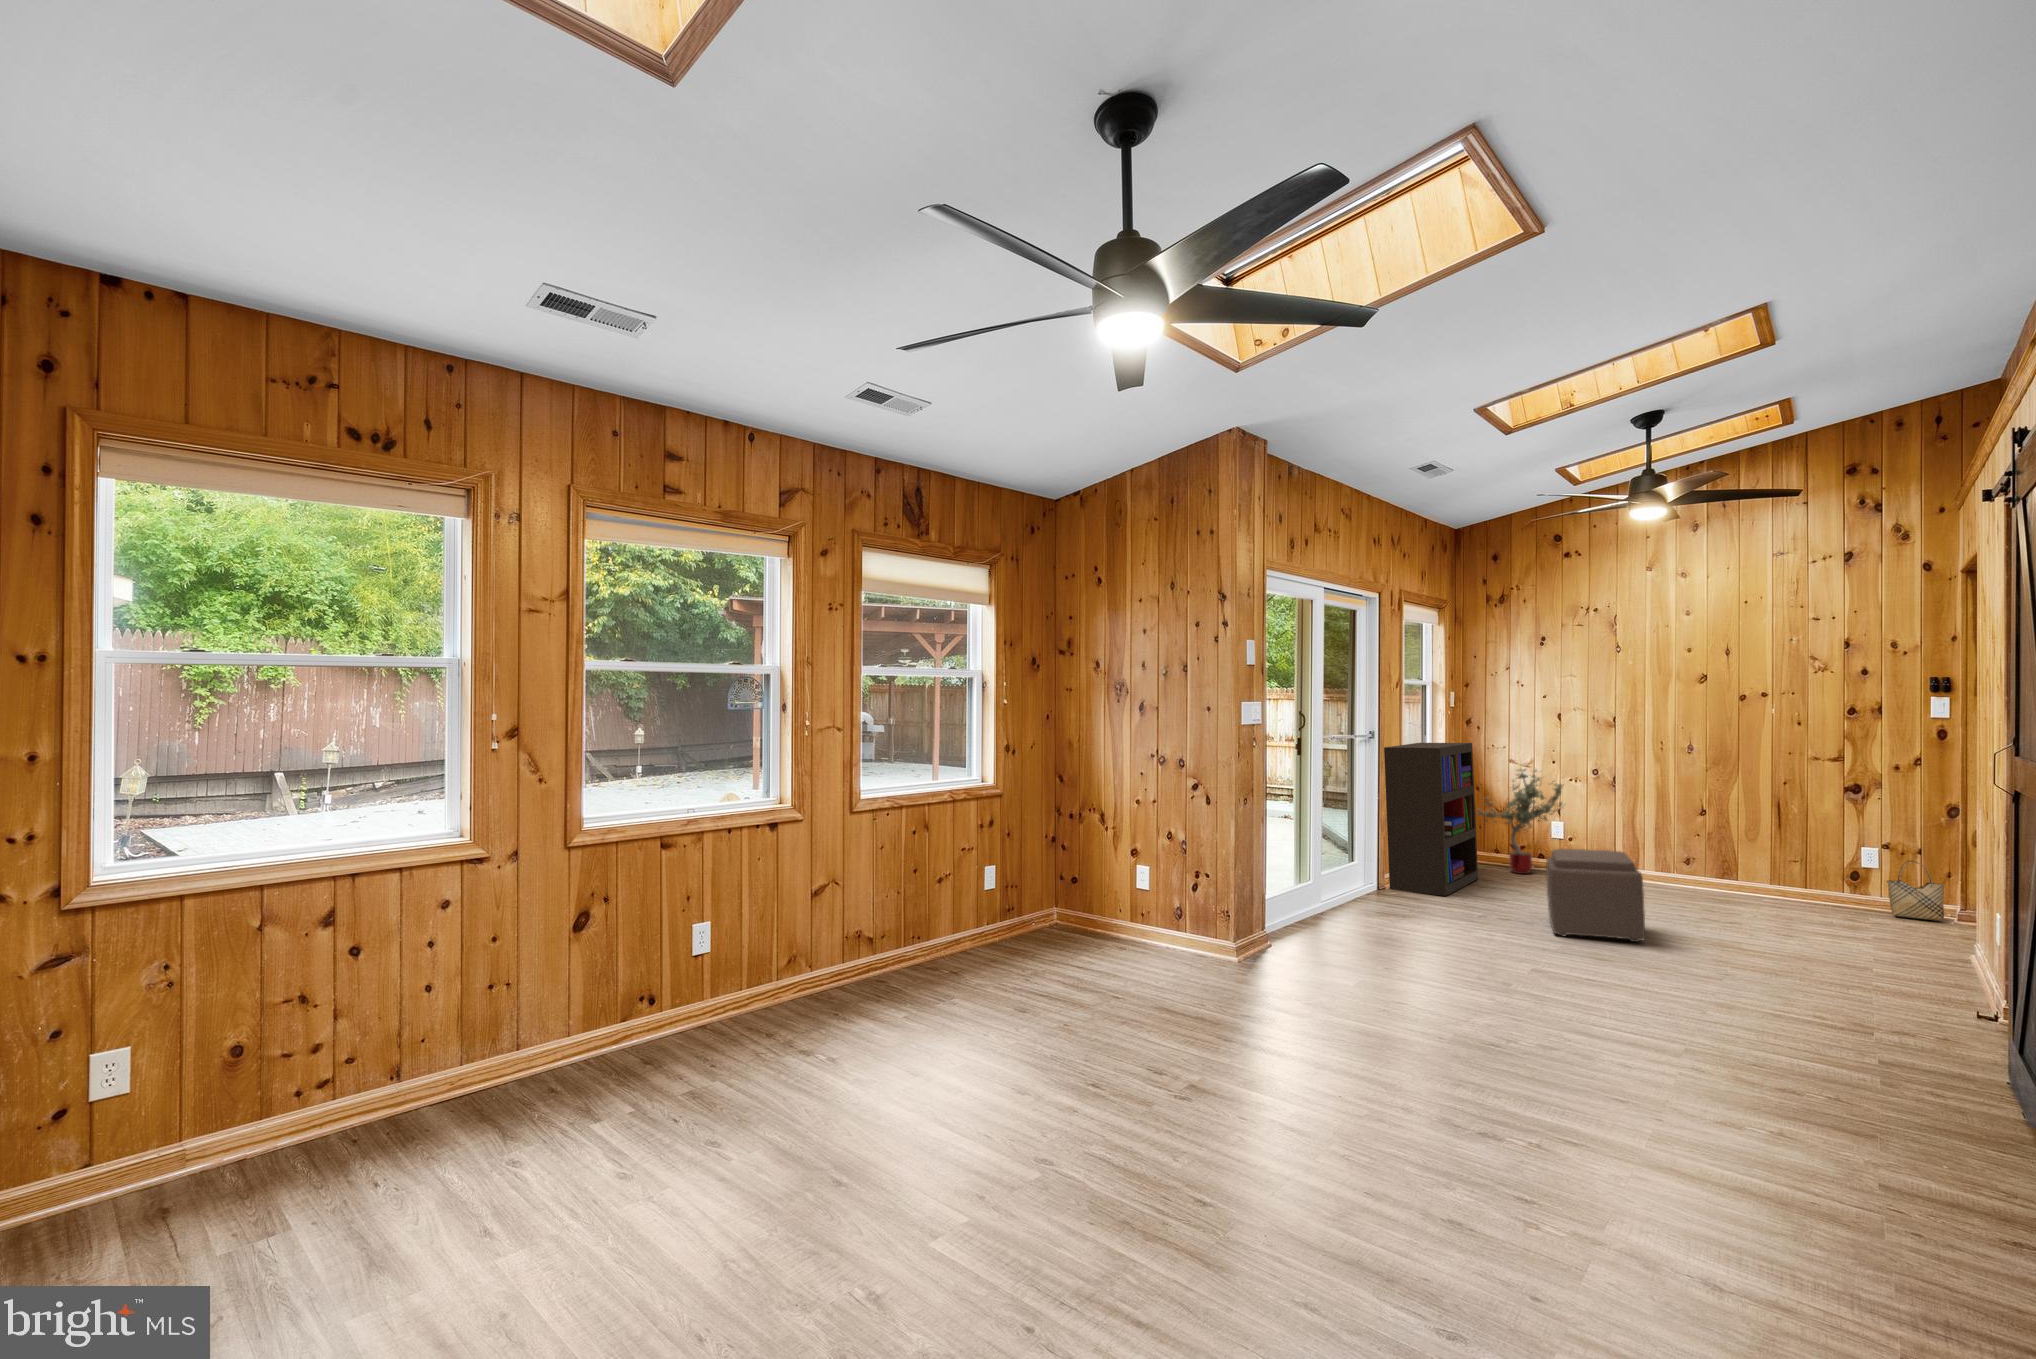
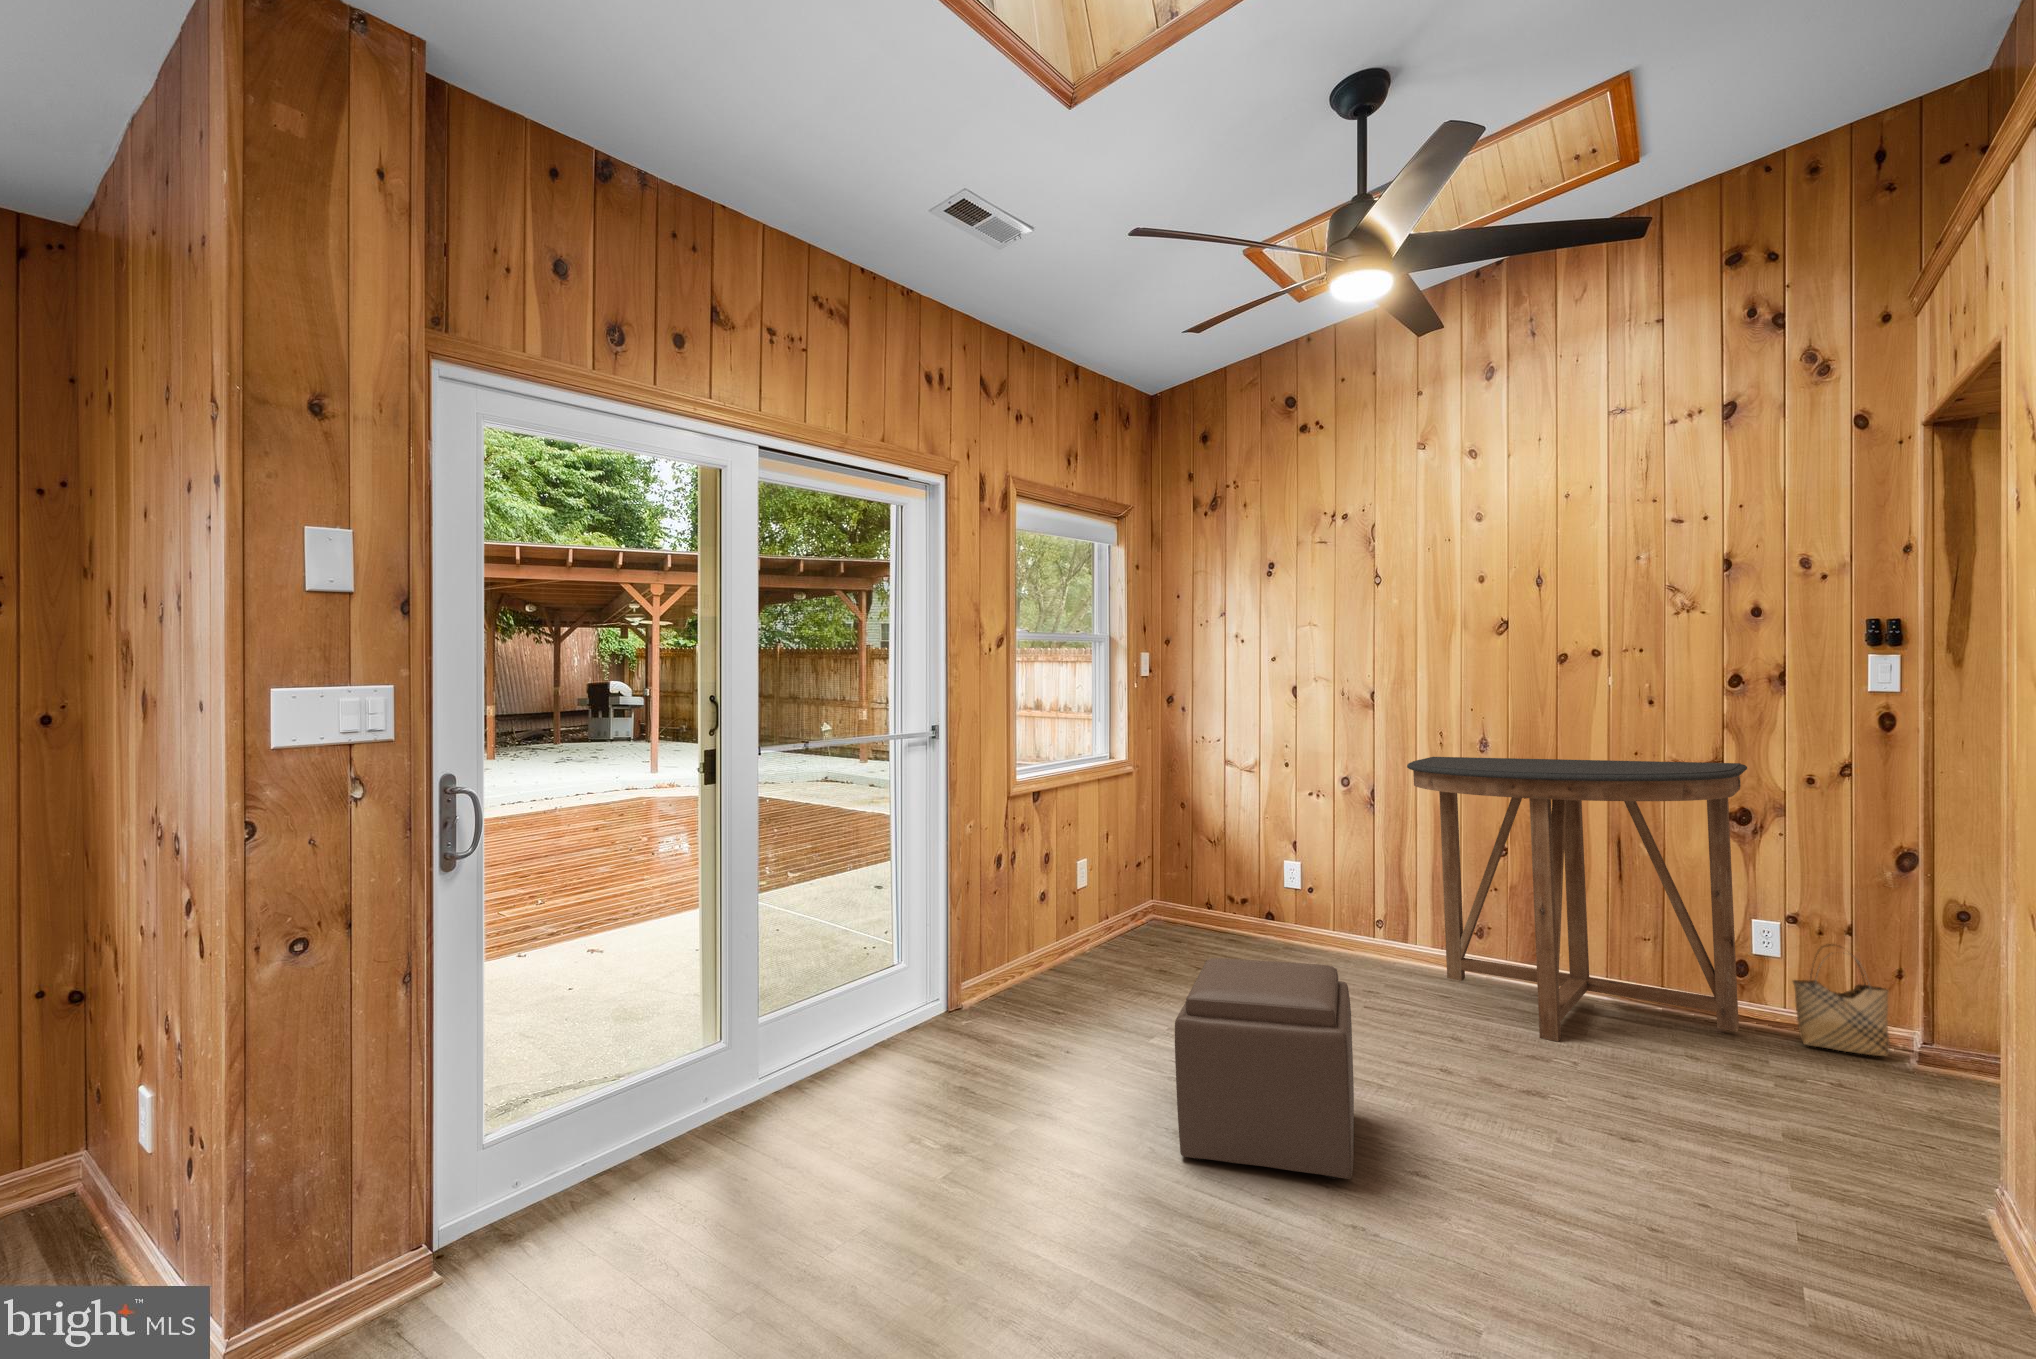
bookshelf: present [1384,743,1478,896] -> none [969,741,1150,1026]
console table: none [1644,755,1859,911] -> present [1407,757,1747,1042]
potted tree: present [1477,769,1562,874] -> none [1168,780,1294,954]

